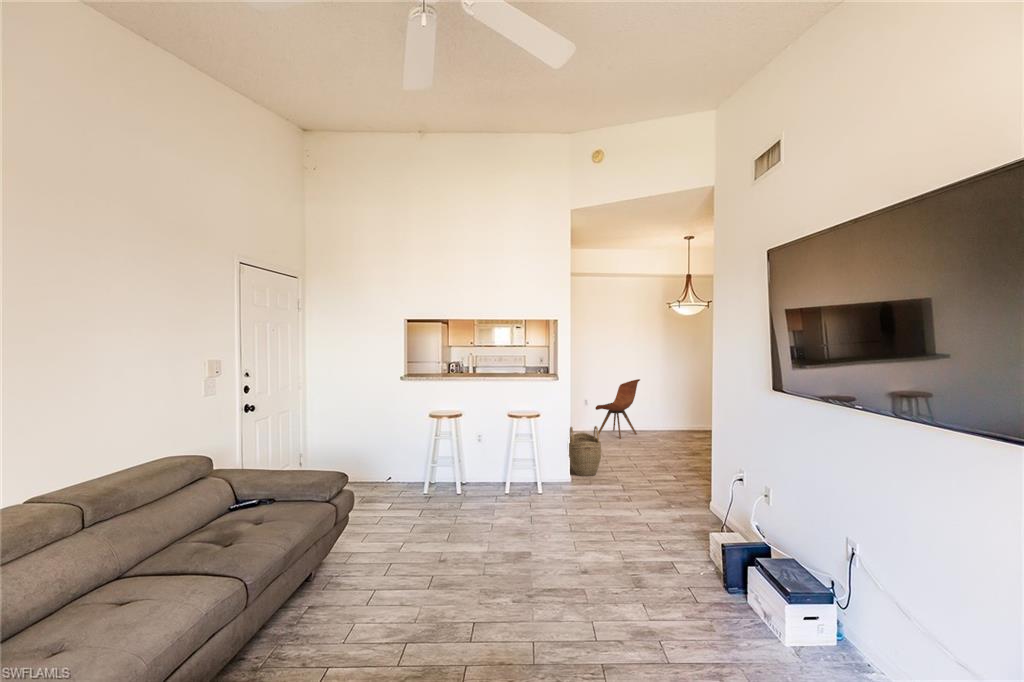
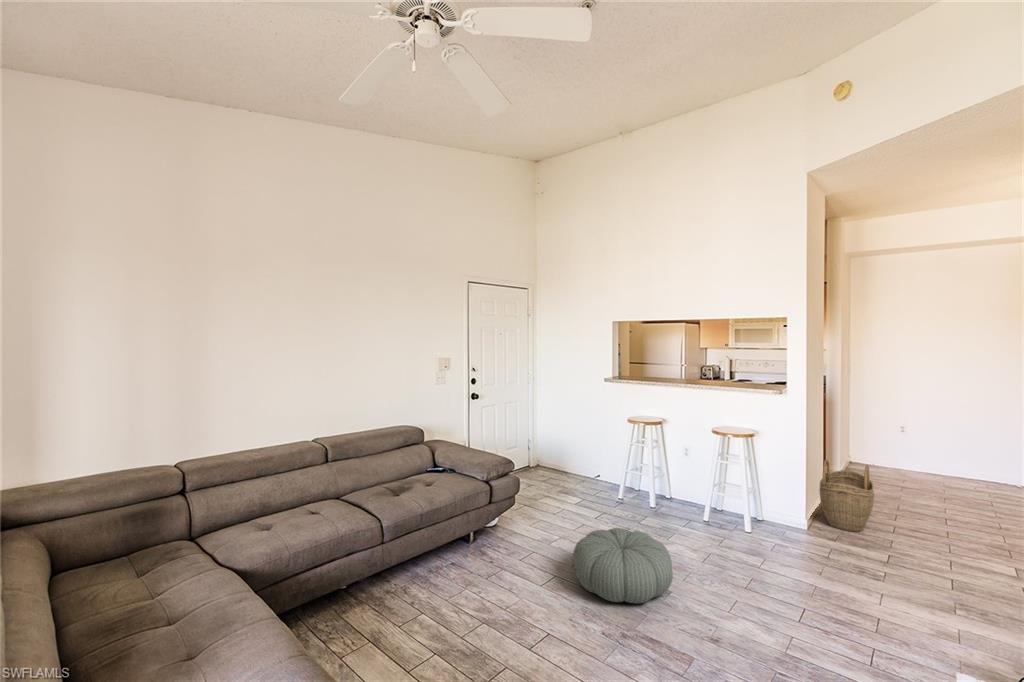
dining chair: present [595,379,640,439] -> none [923,407,1013,494]
pouf: none [445,510,535,576] -> present [572,528,673,603]

